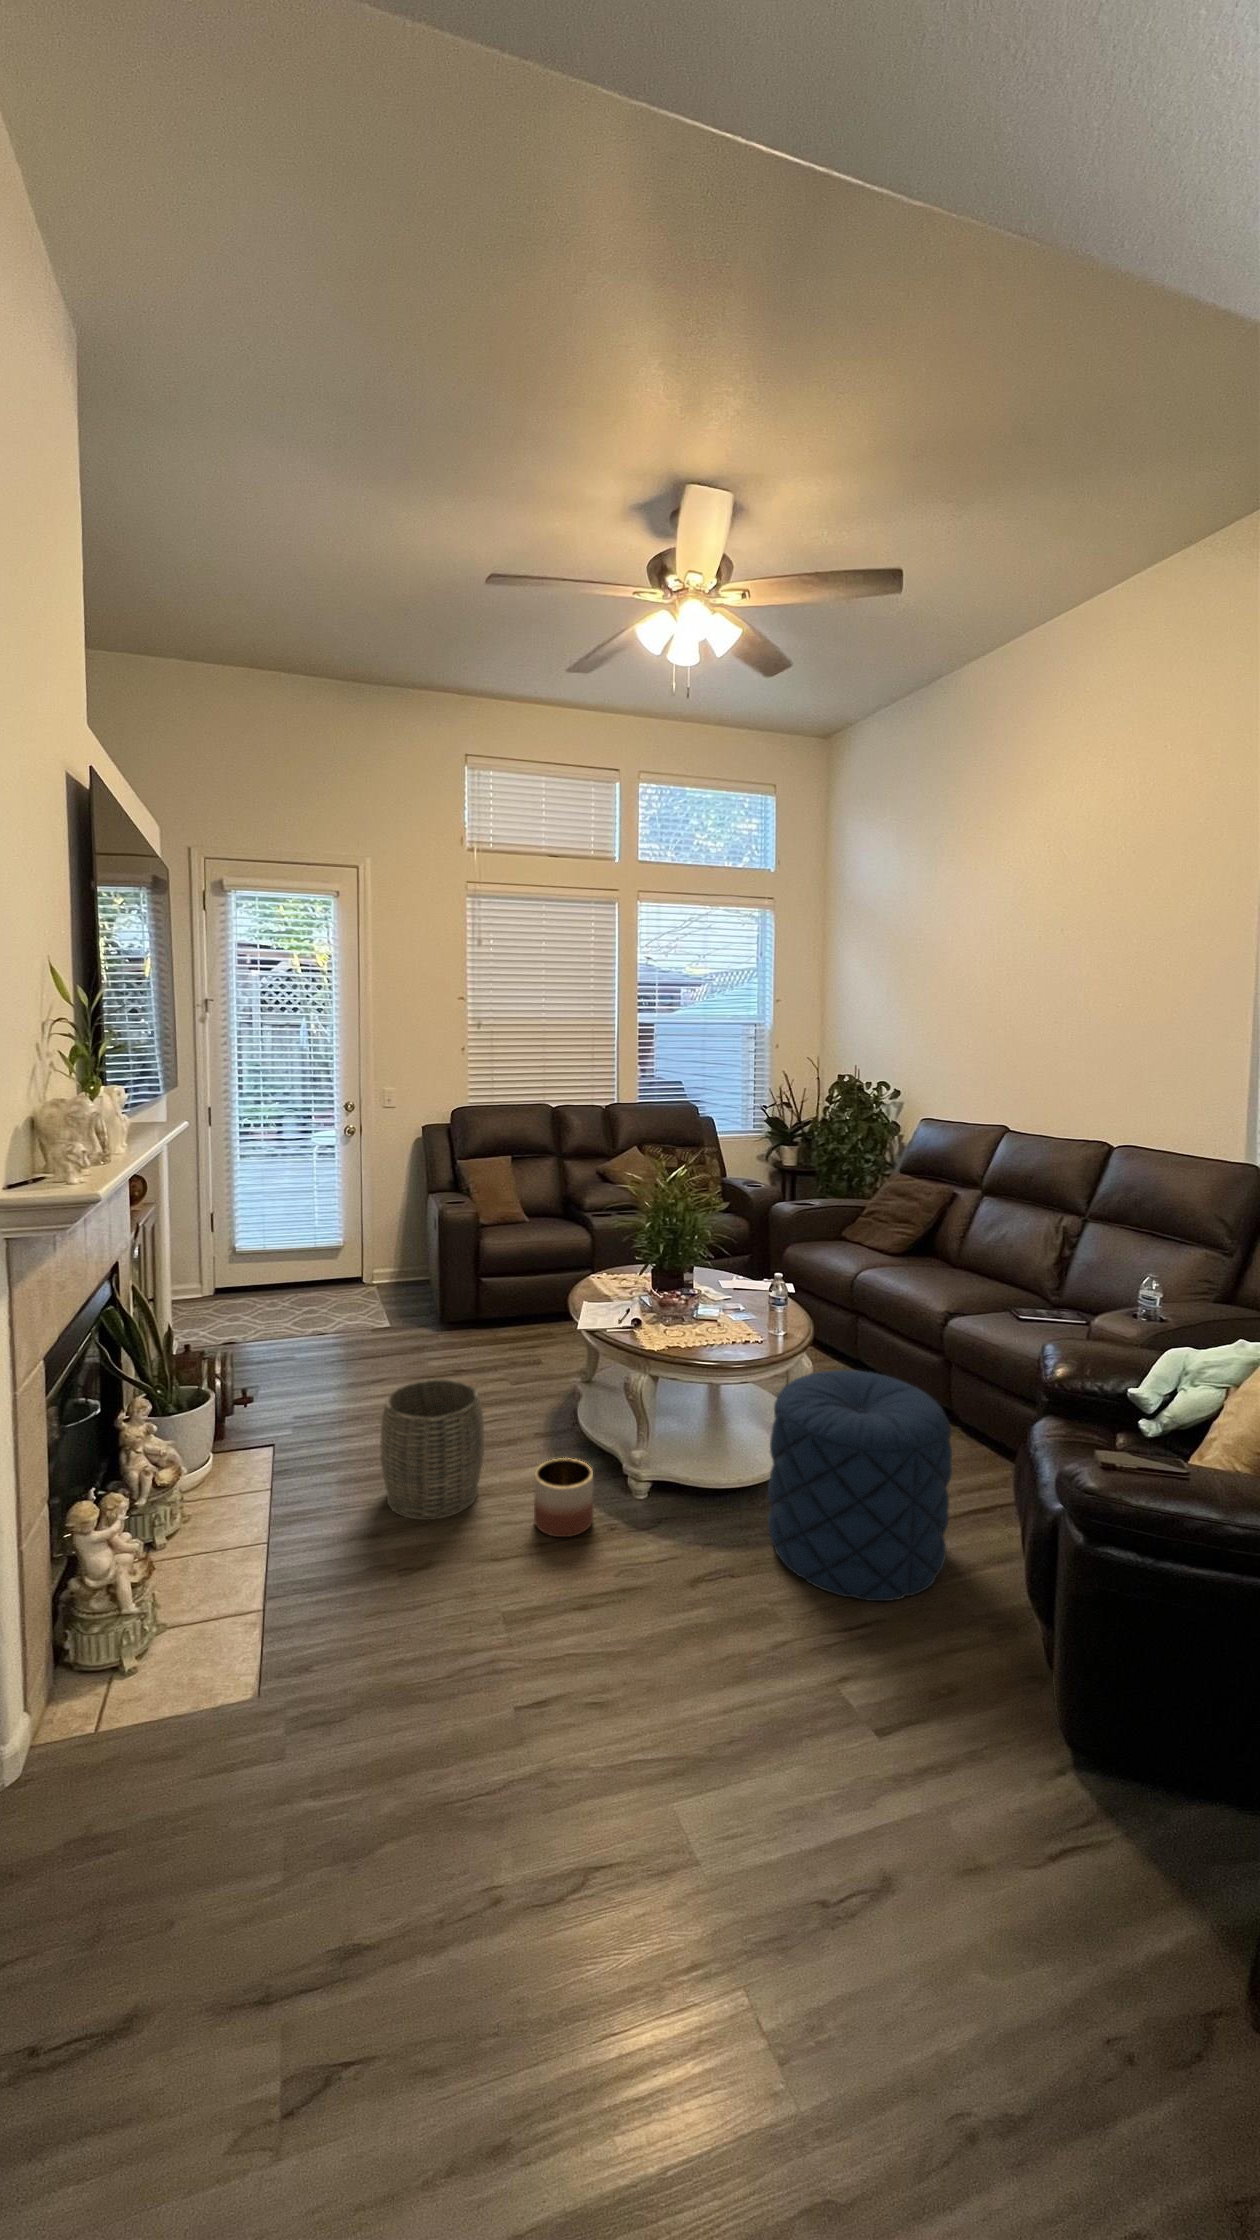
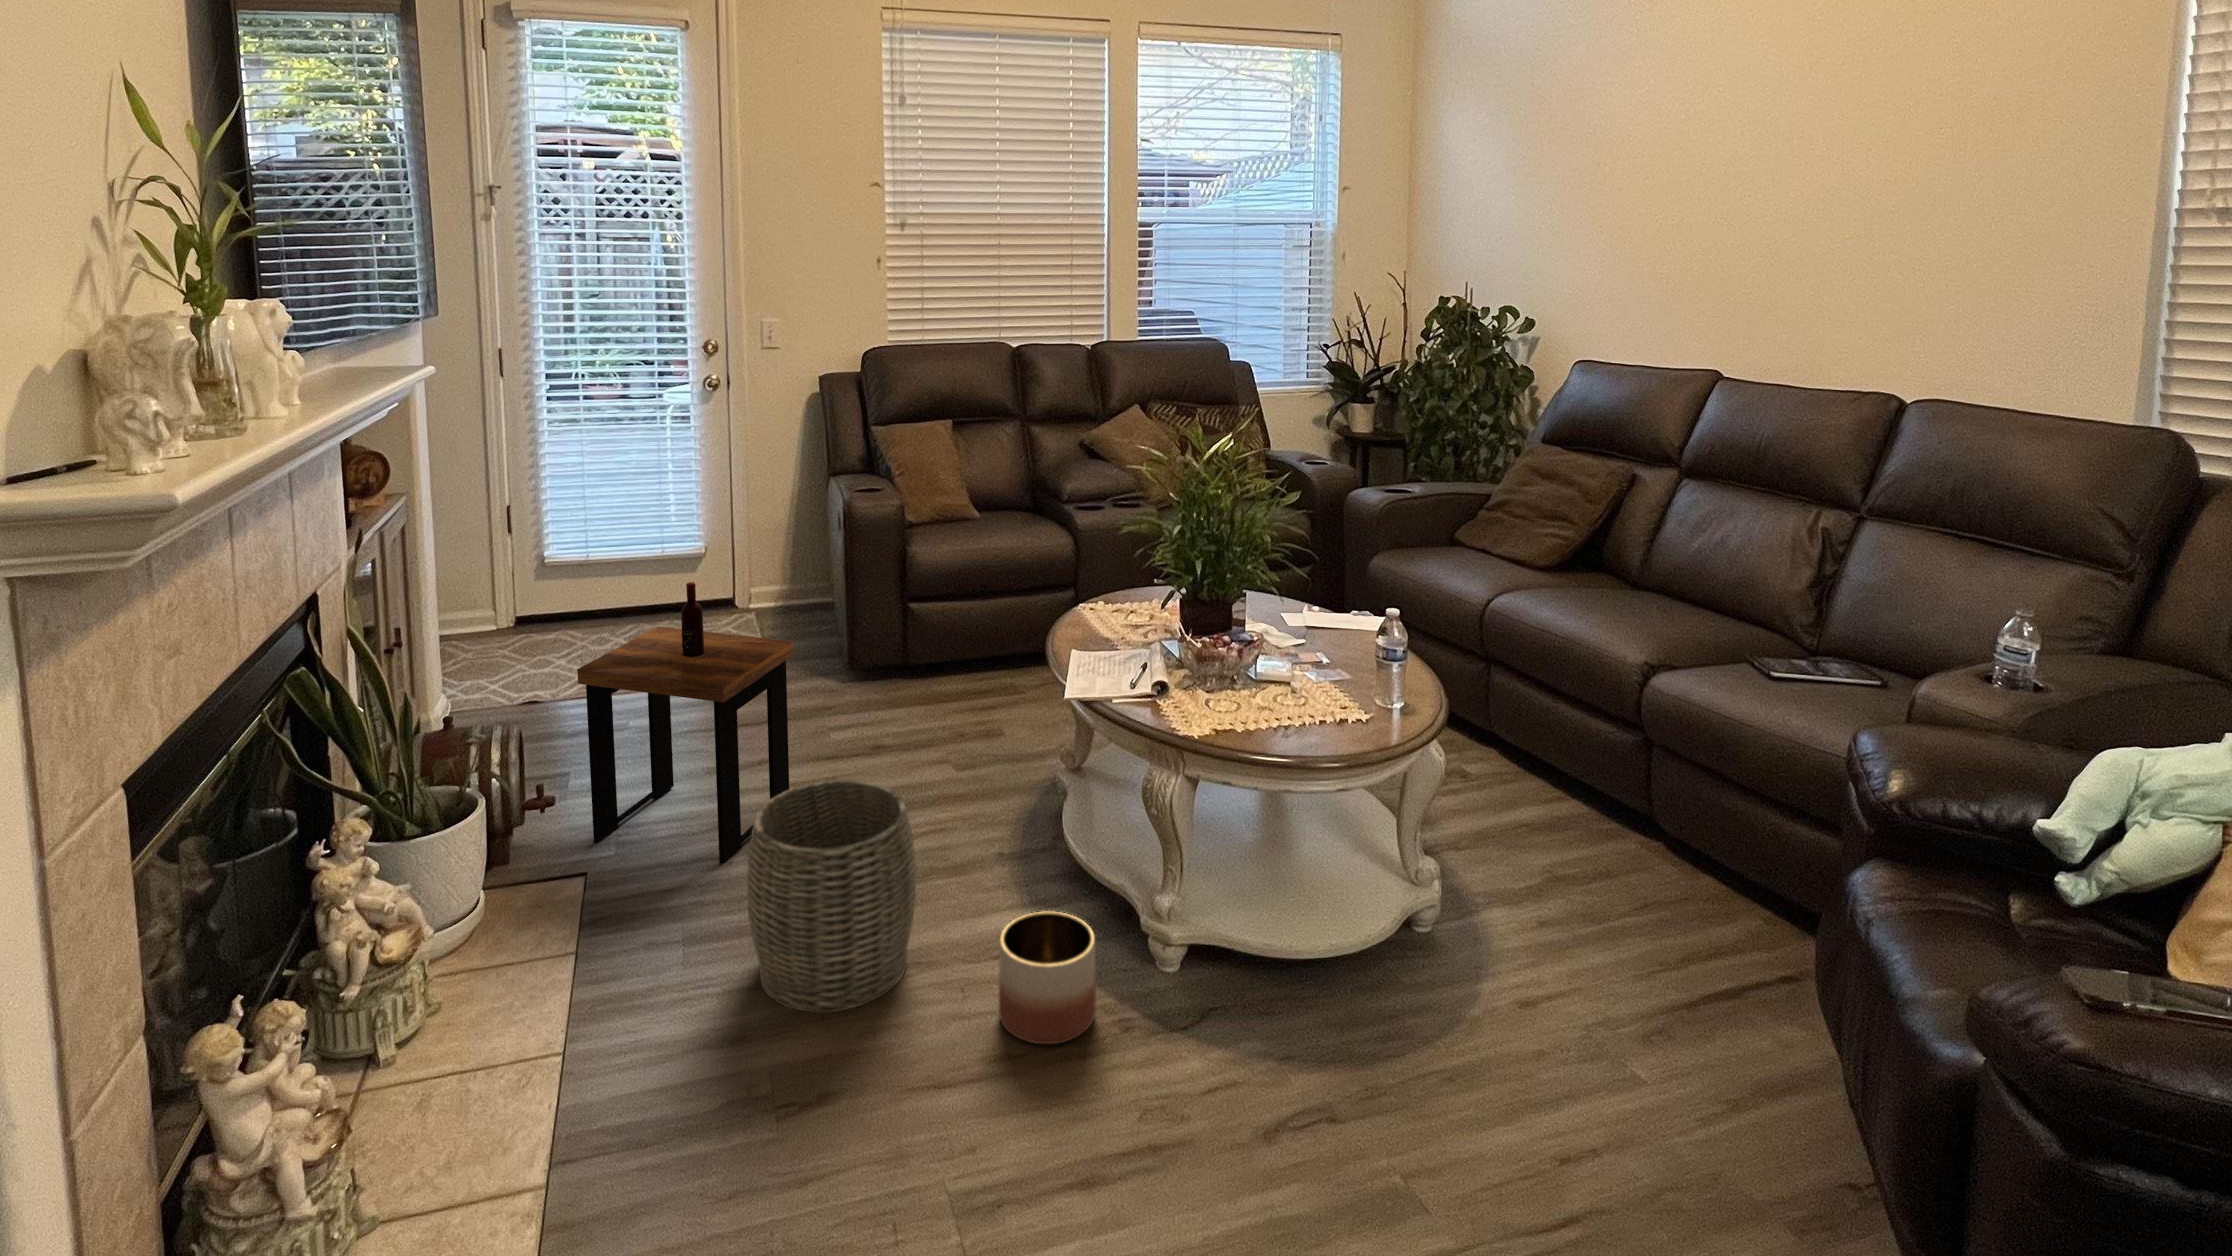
side table: none [272,1258,407,1437] -> present [577,582,793,864]
pouf: present [768,1370,952,1601] -> none [1386,769,1706,1166]

